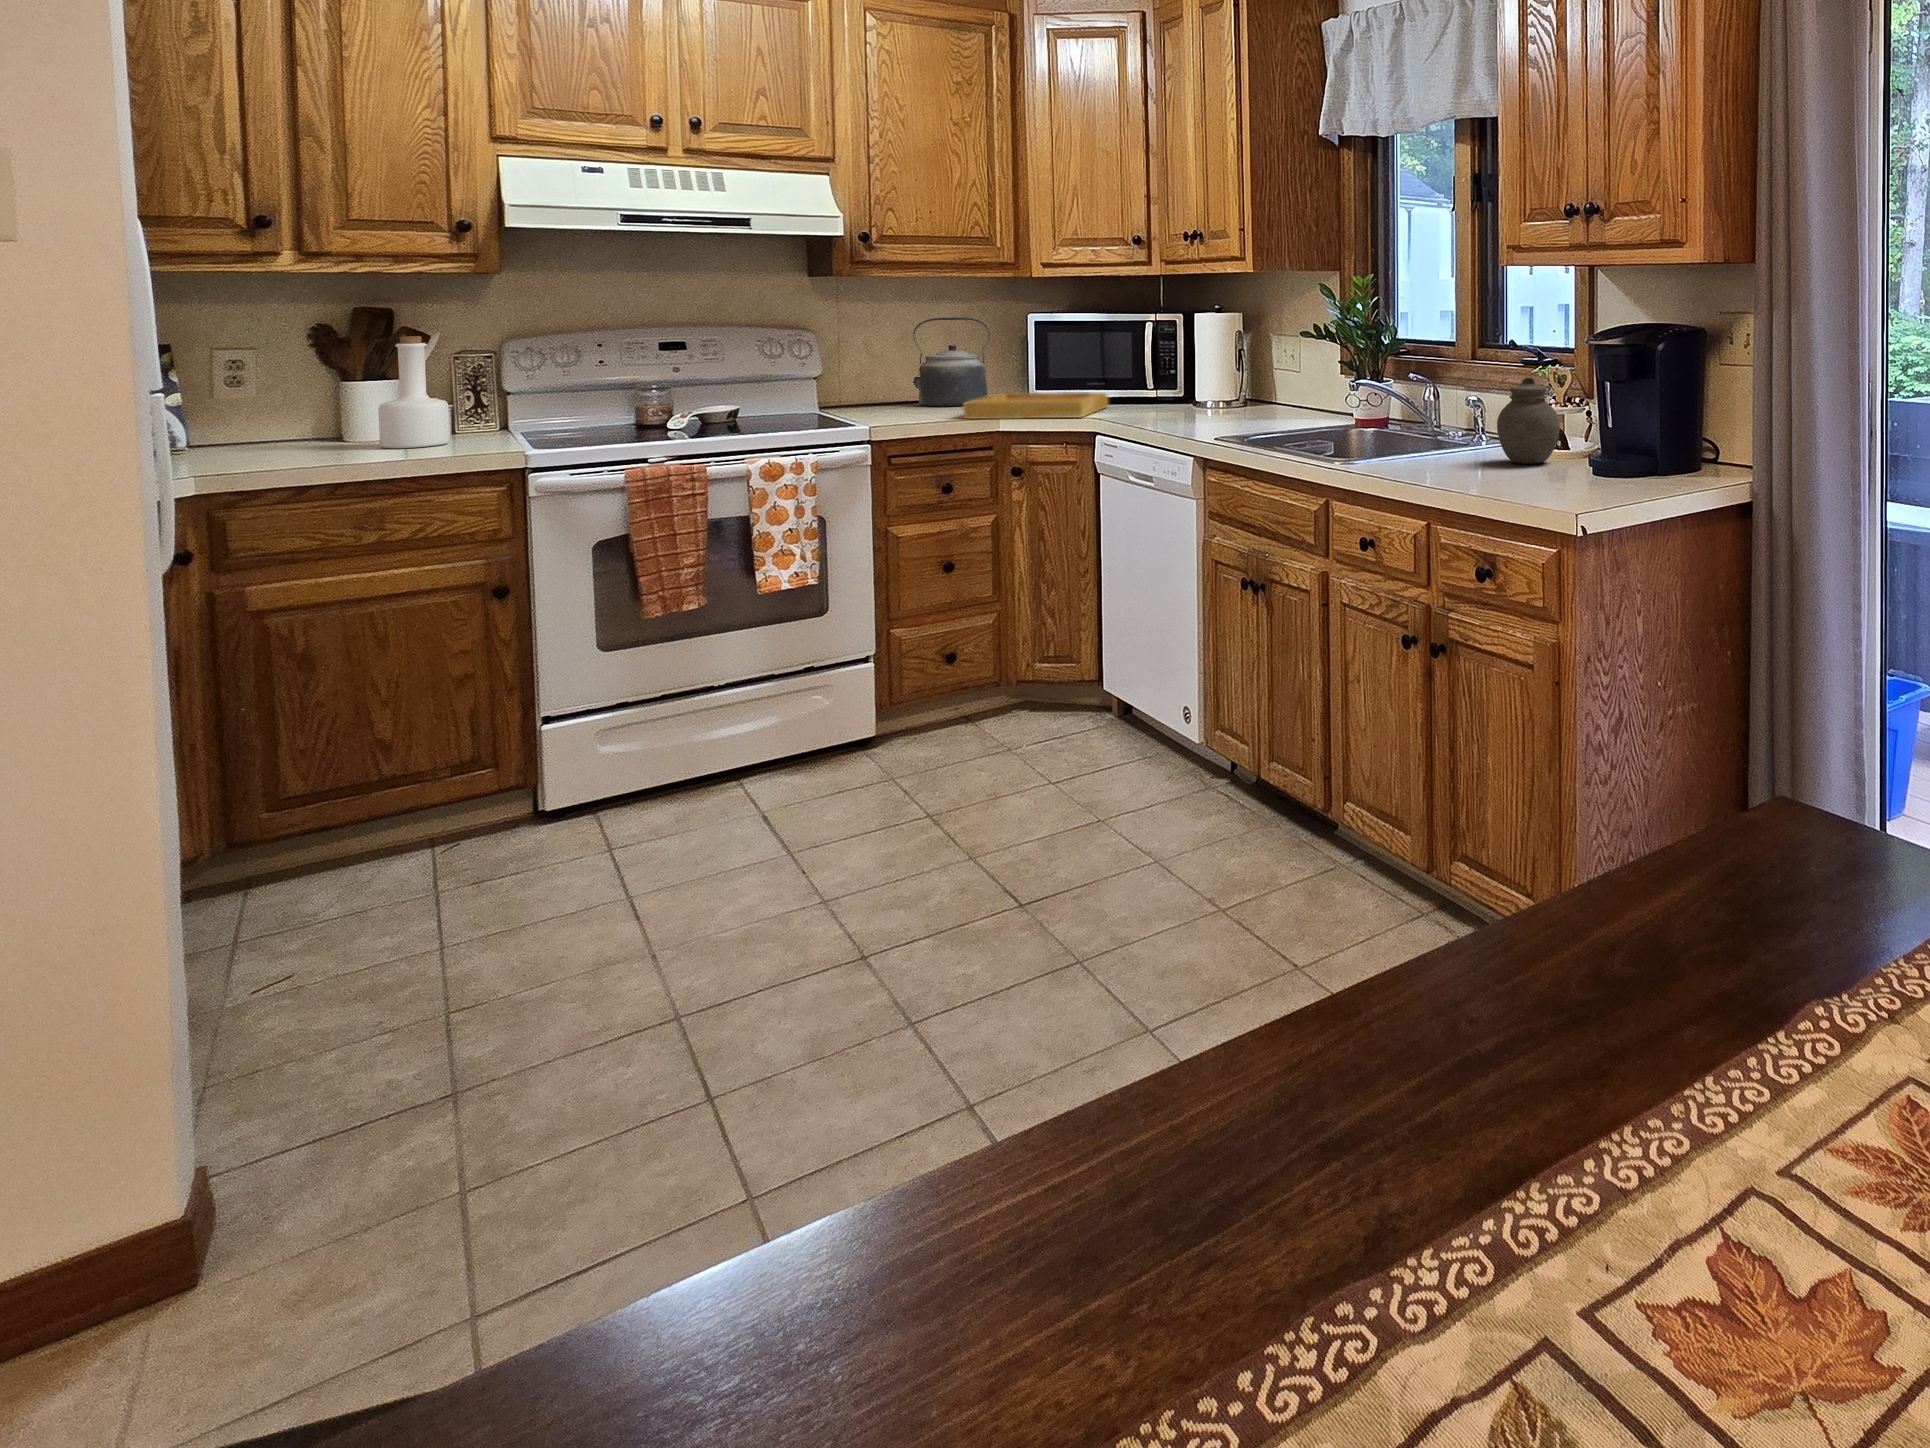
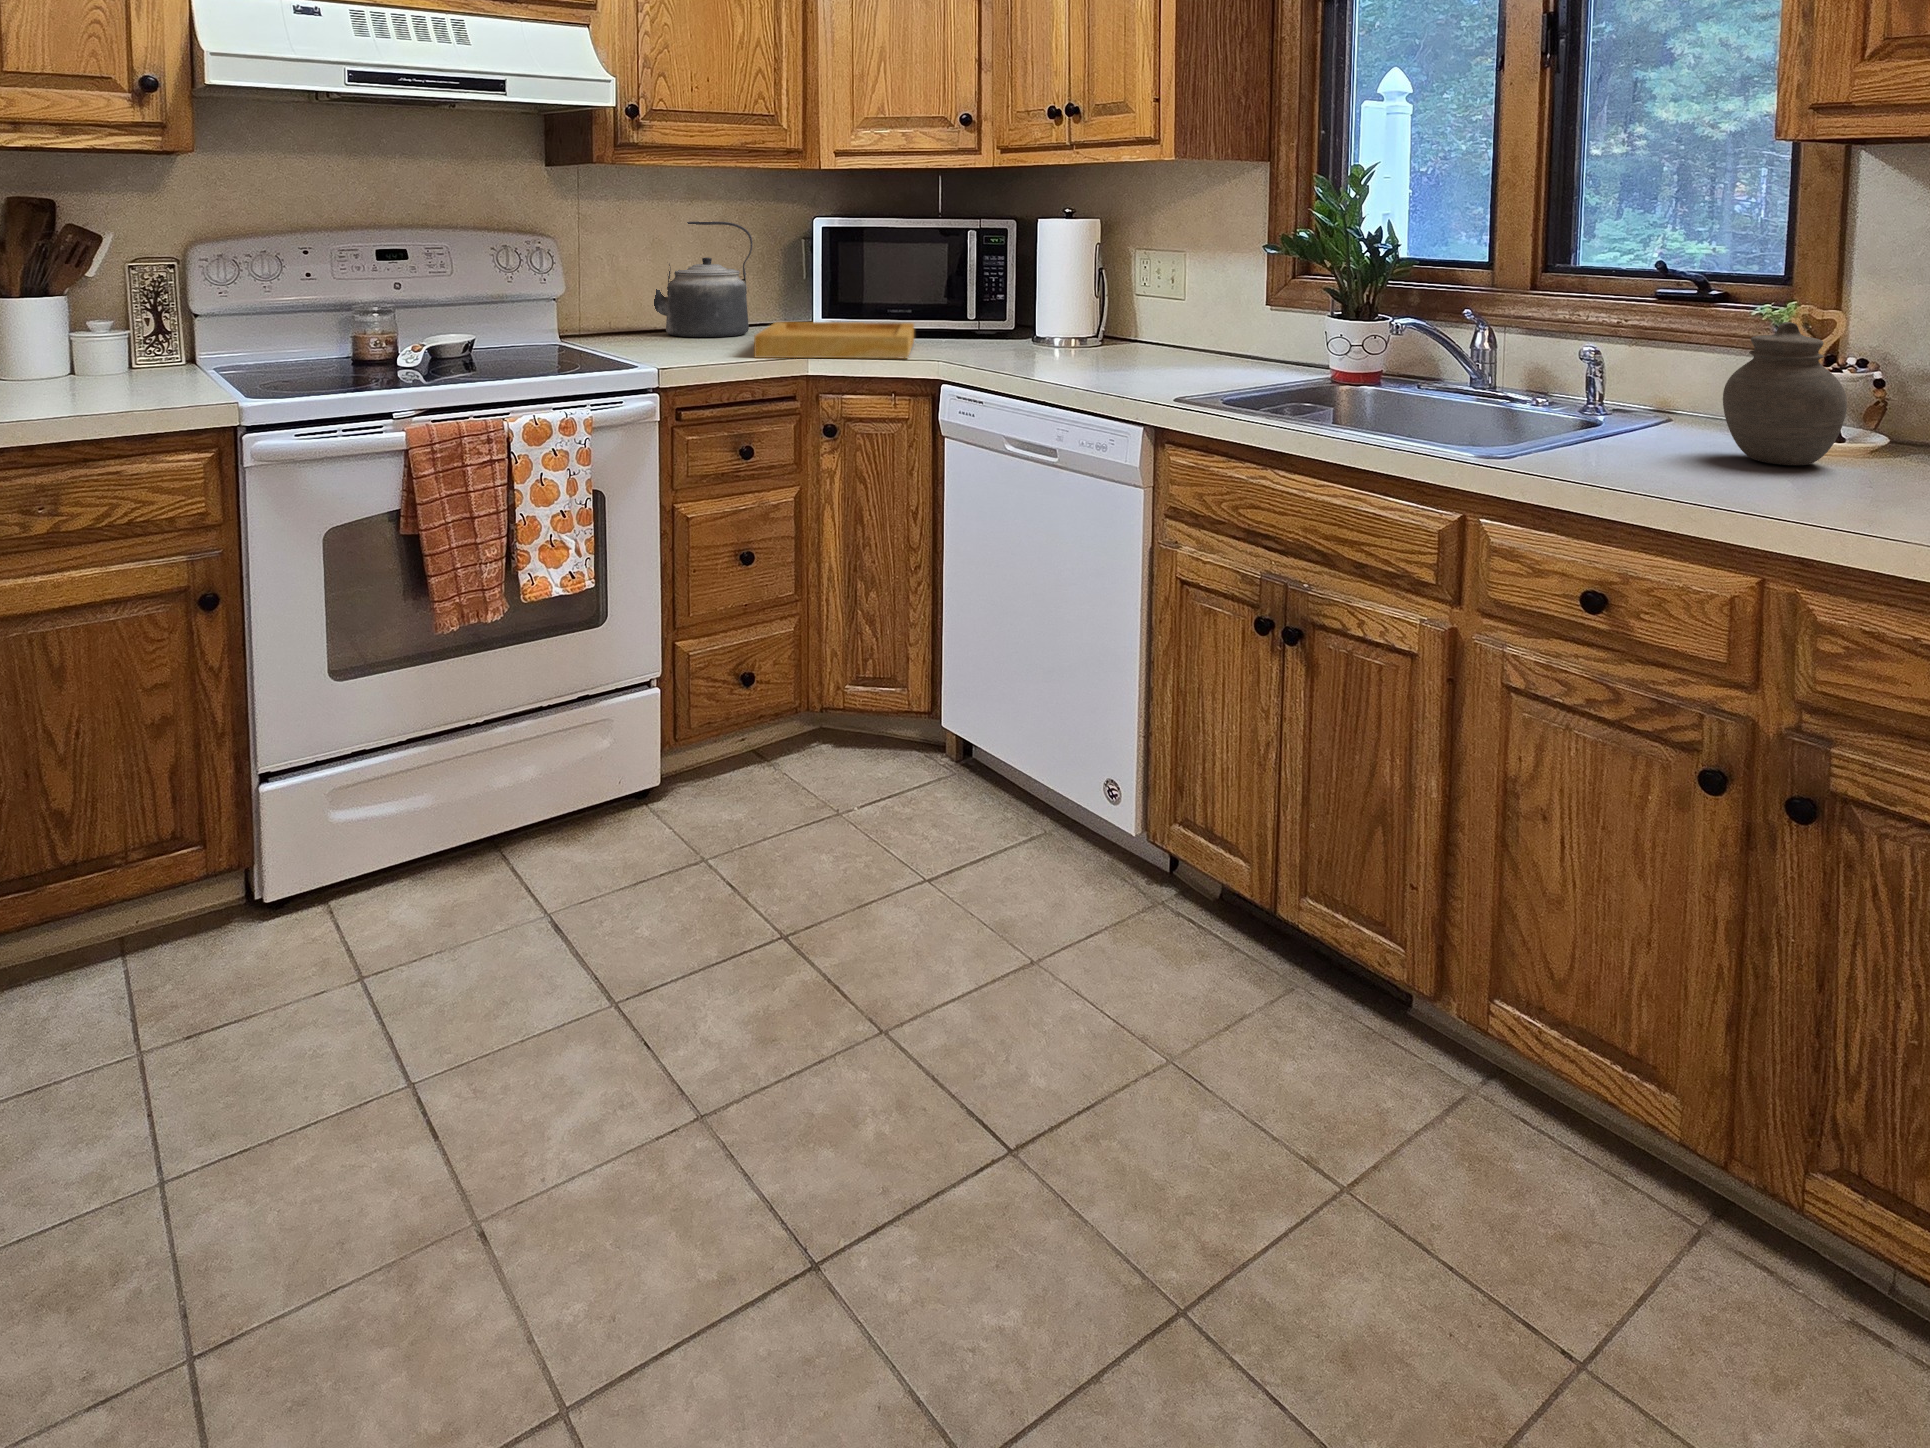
bottle: present [378,336,450,448] -> none [40,235,127,388]

